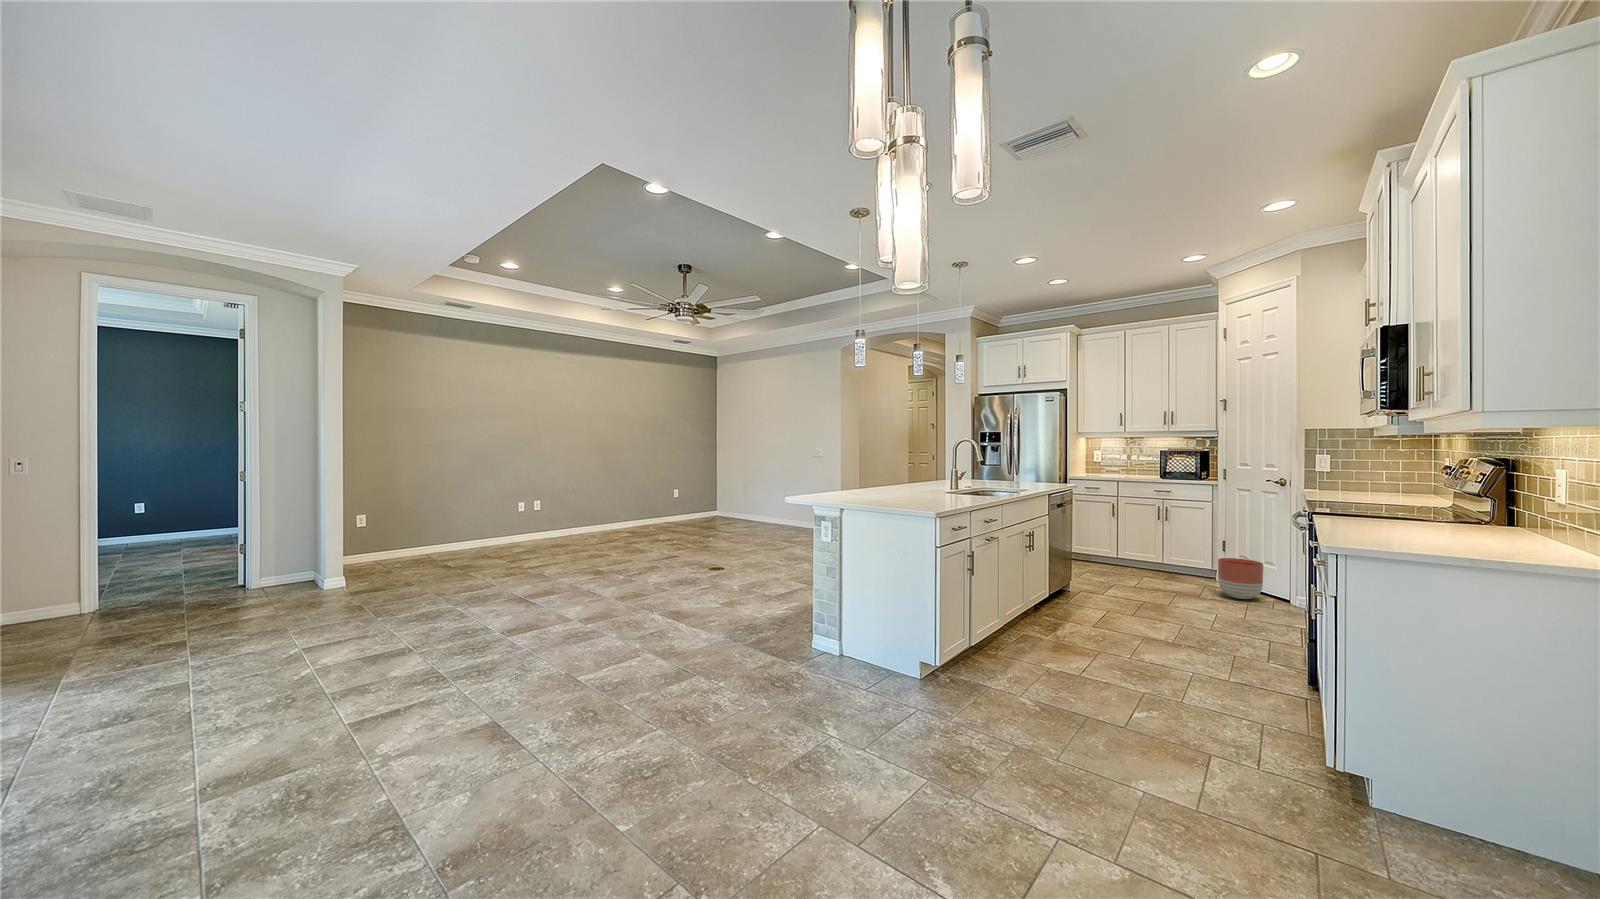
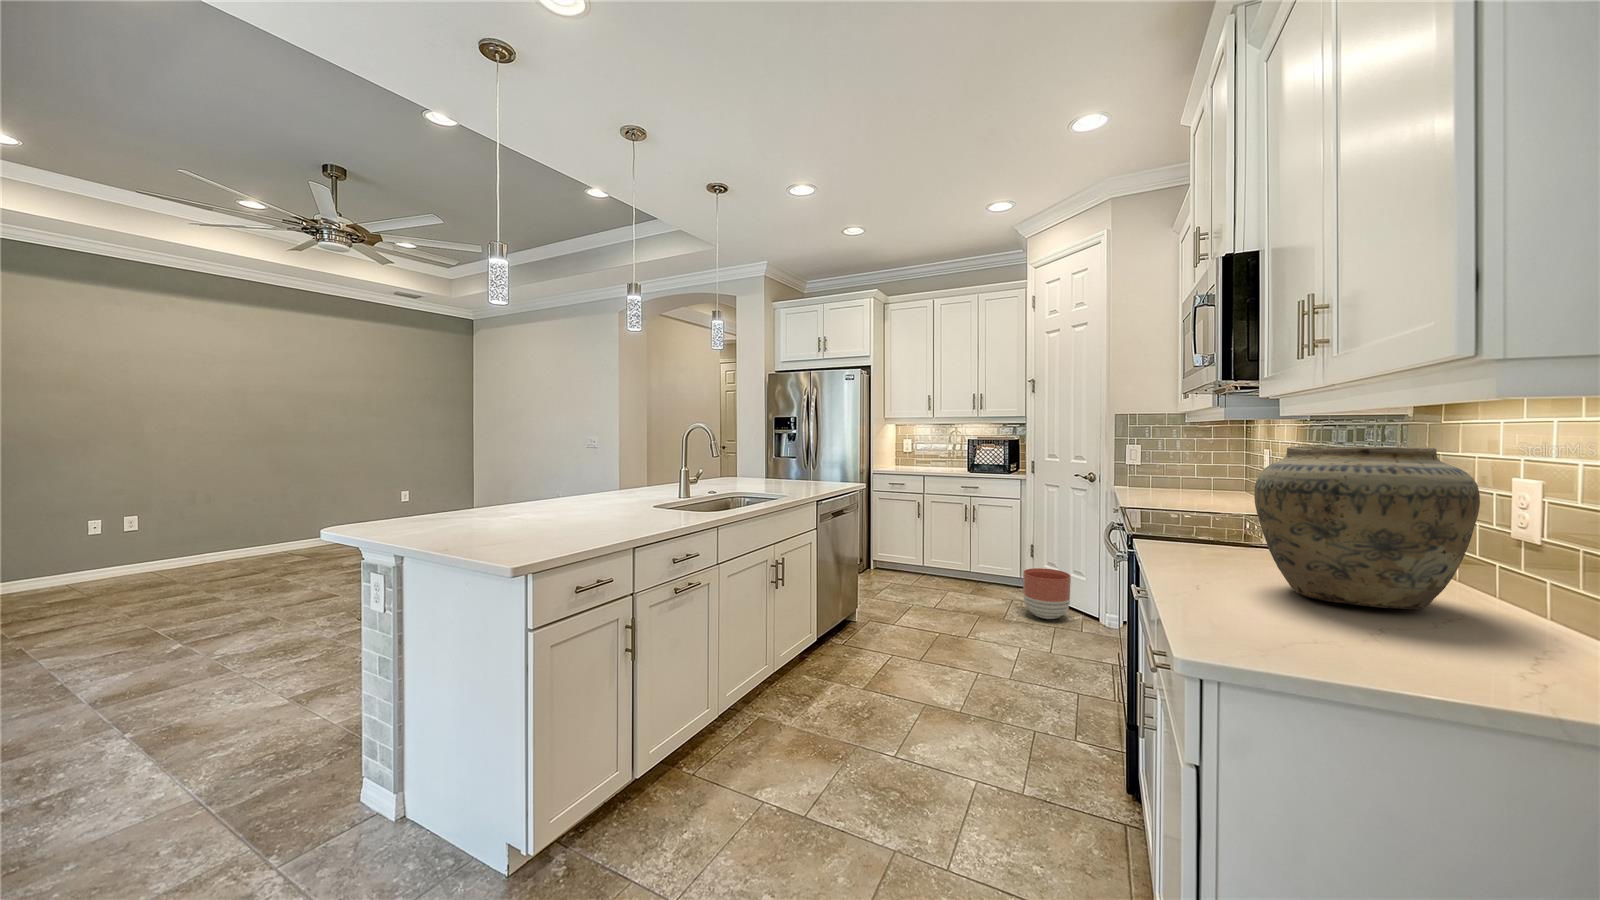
vase: none [1387,451,1517,536] -> present [1254,447,1480,609]

